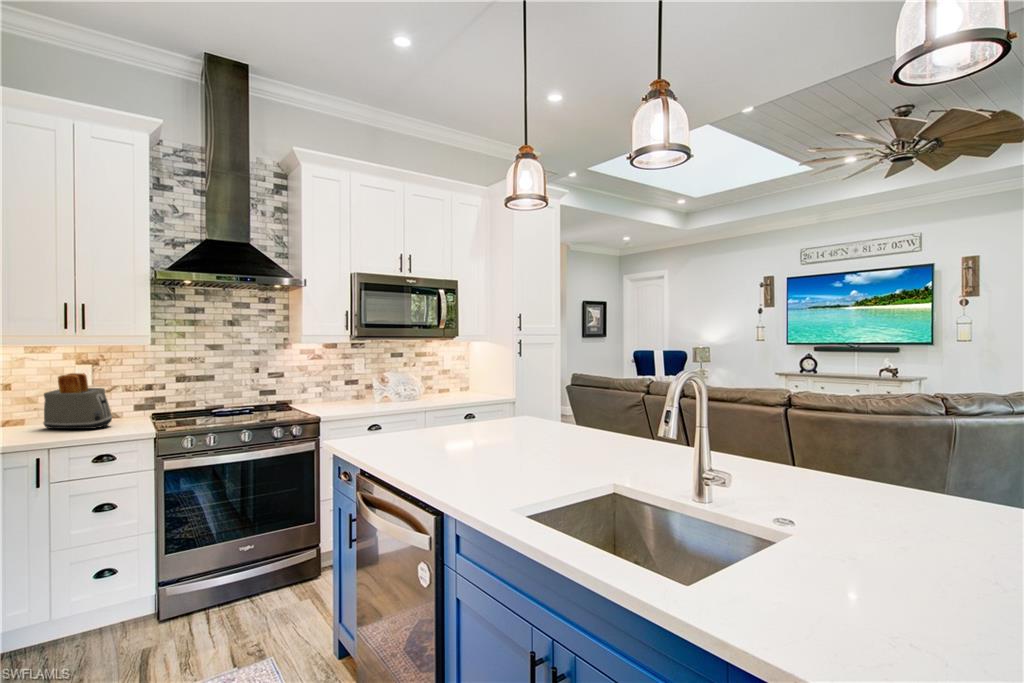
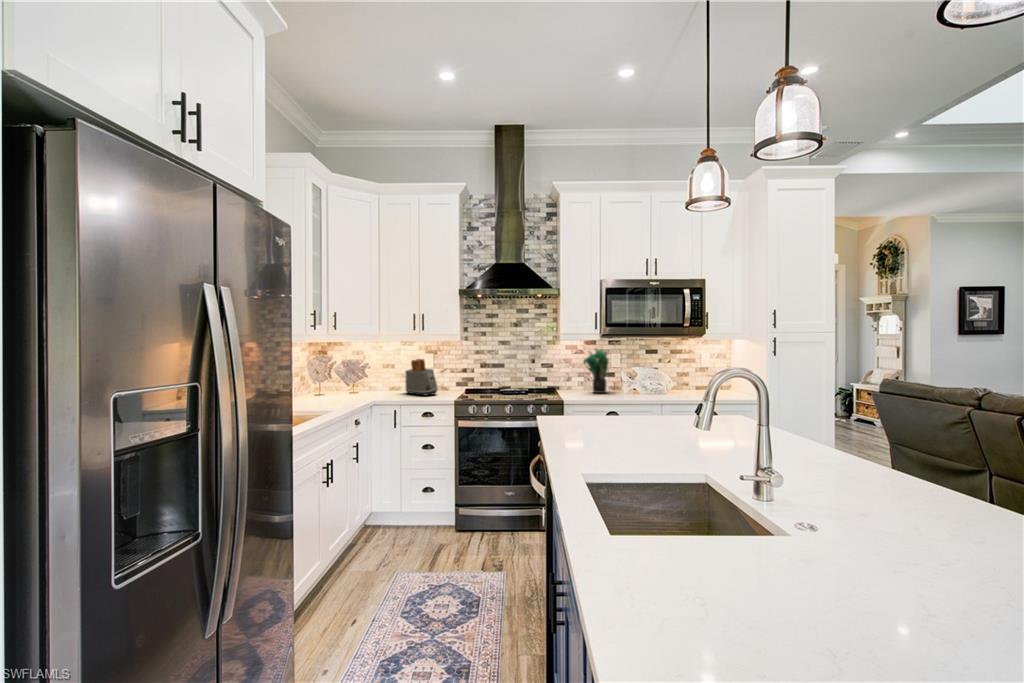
potted plant: none [327,352,358,404] -> present [584,348,608,393]

